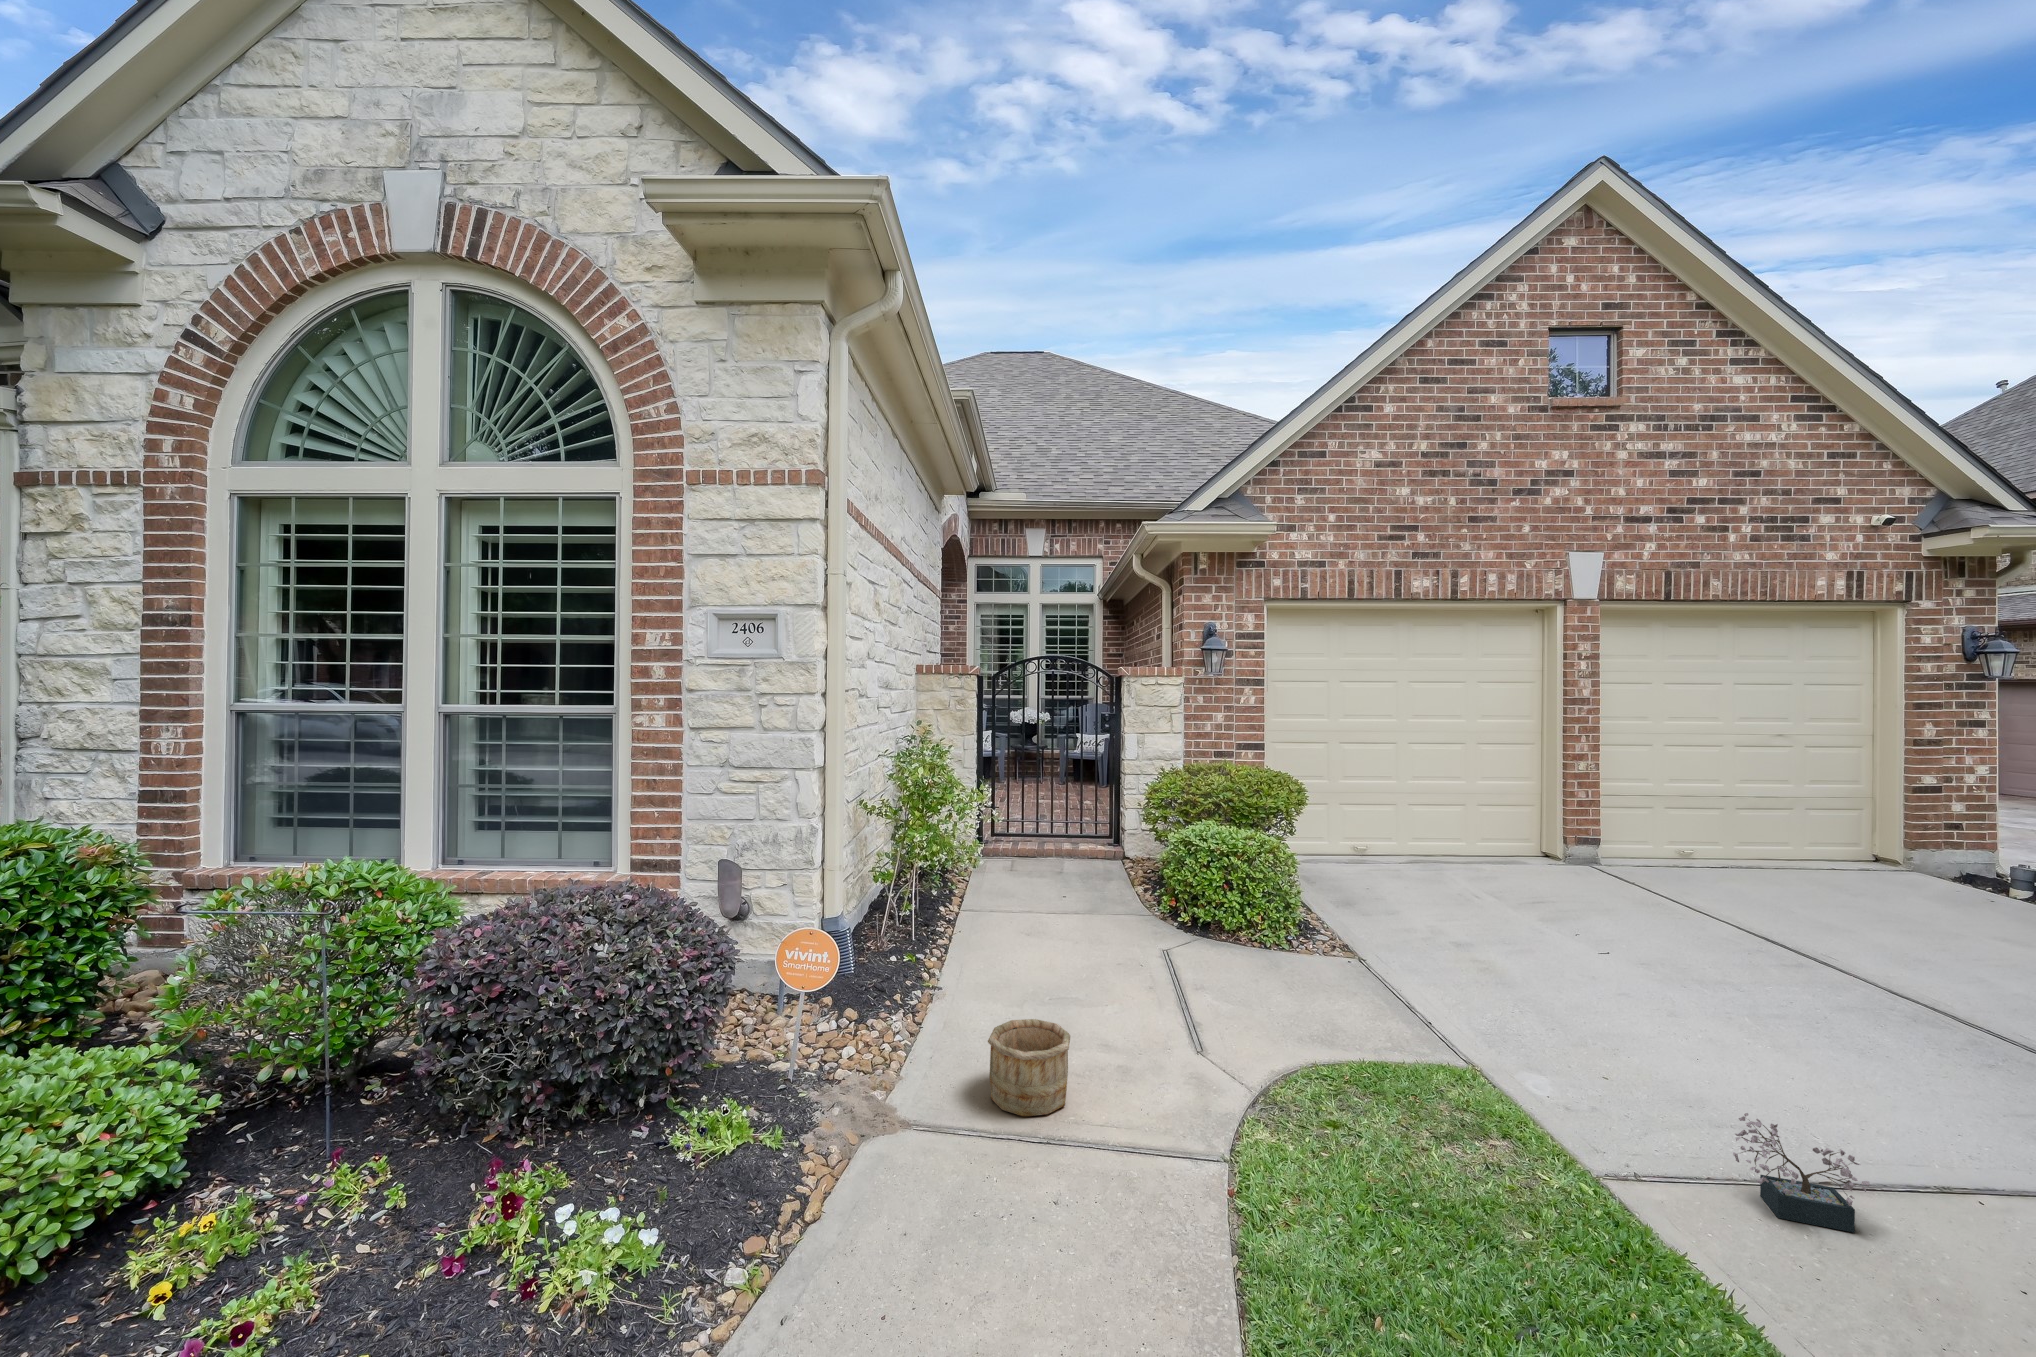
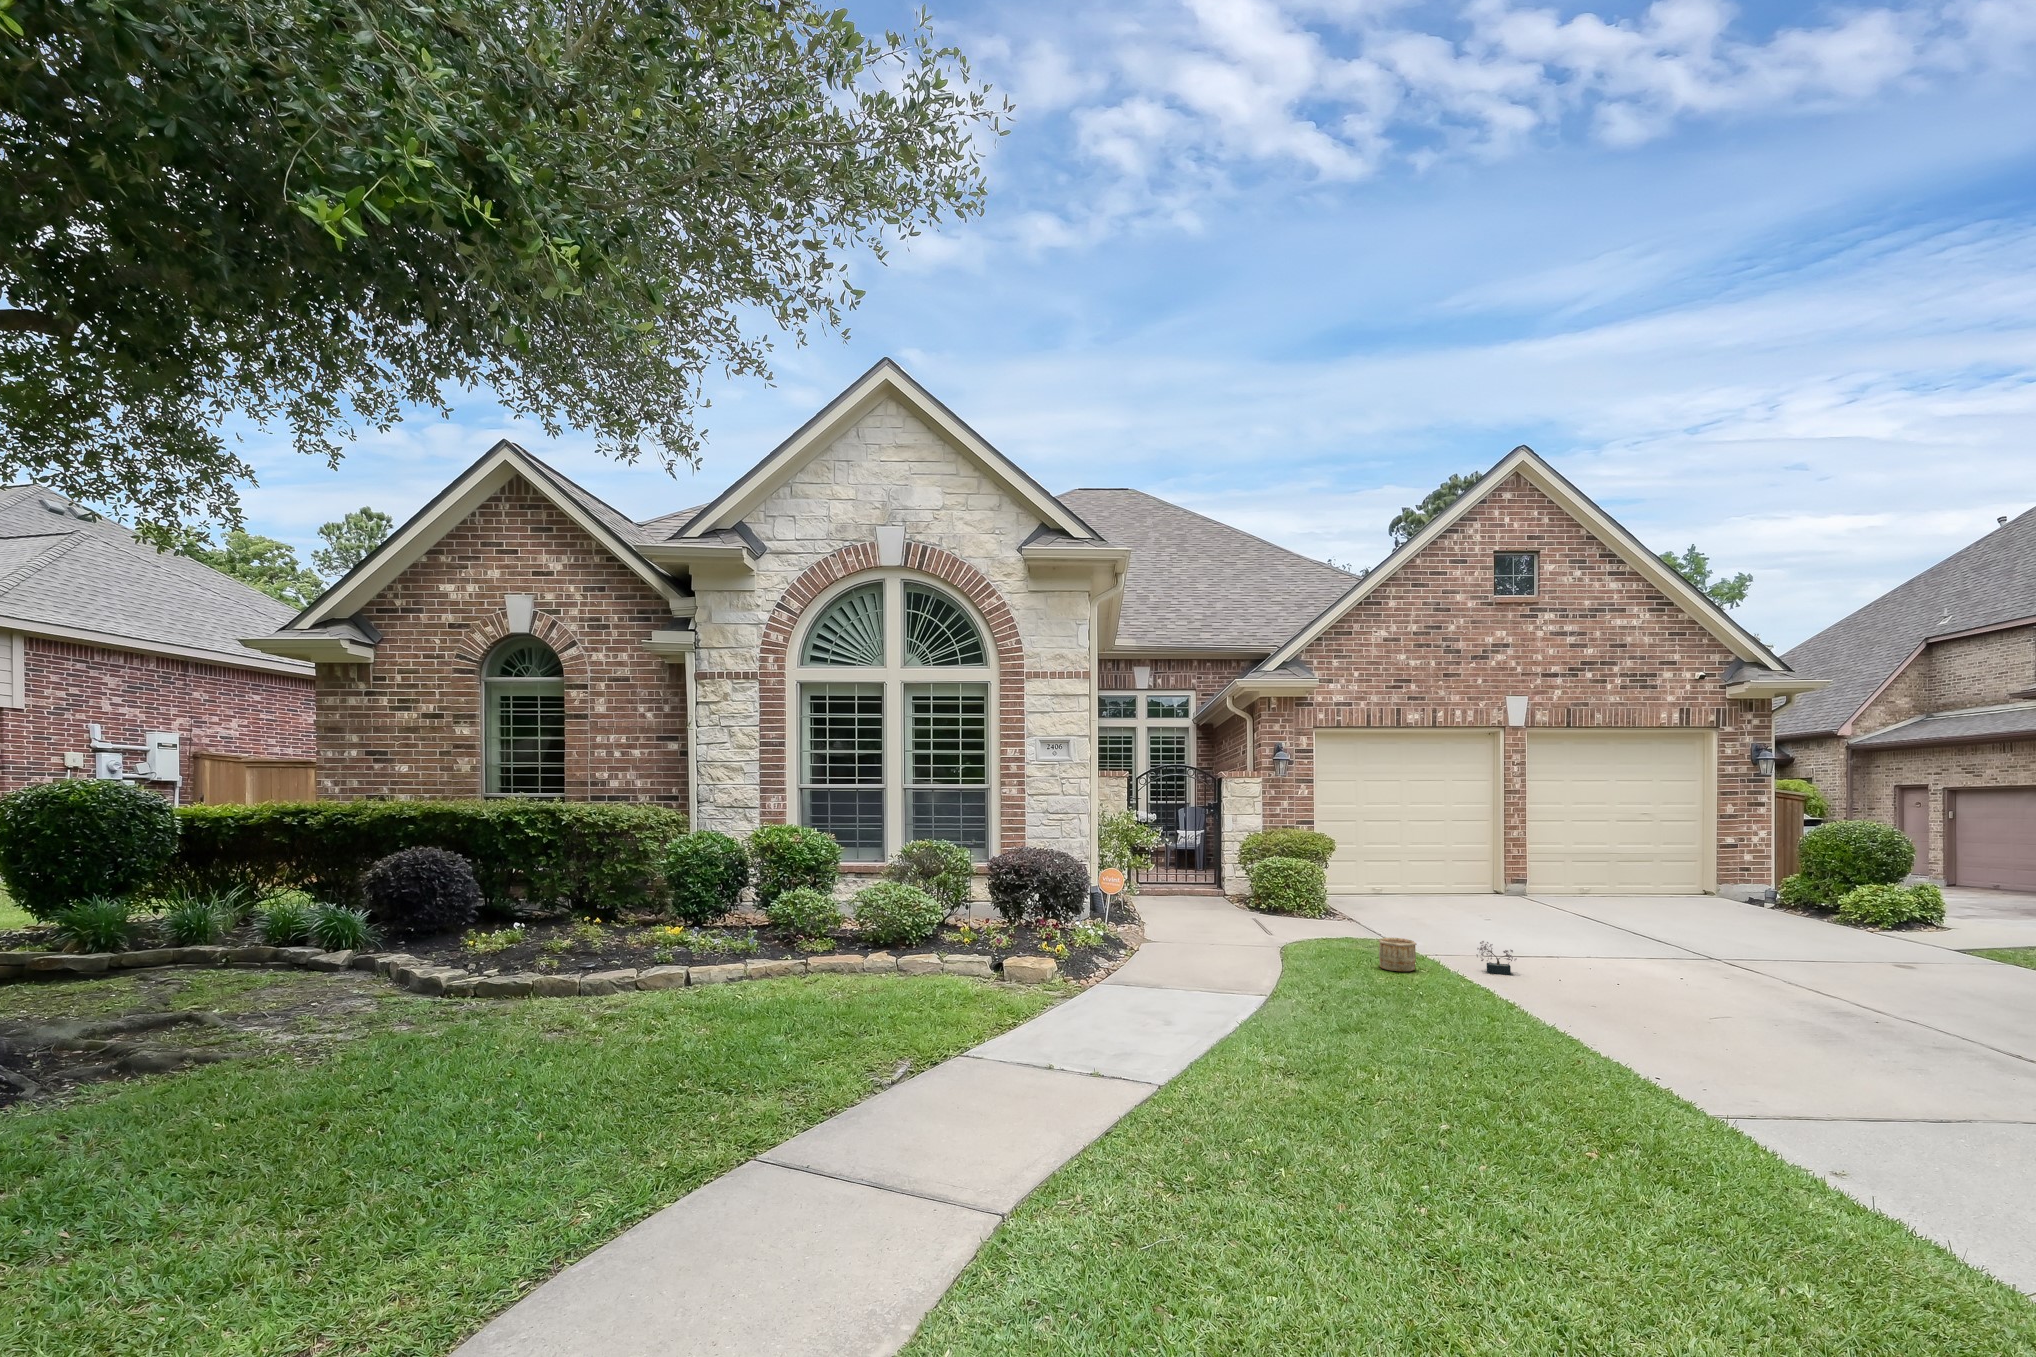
wooden bucket: present [988,1019,1070,1116] -> present [1378,938,1417,971]

